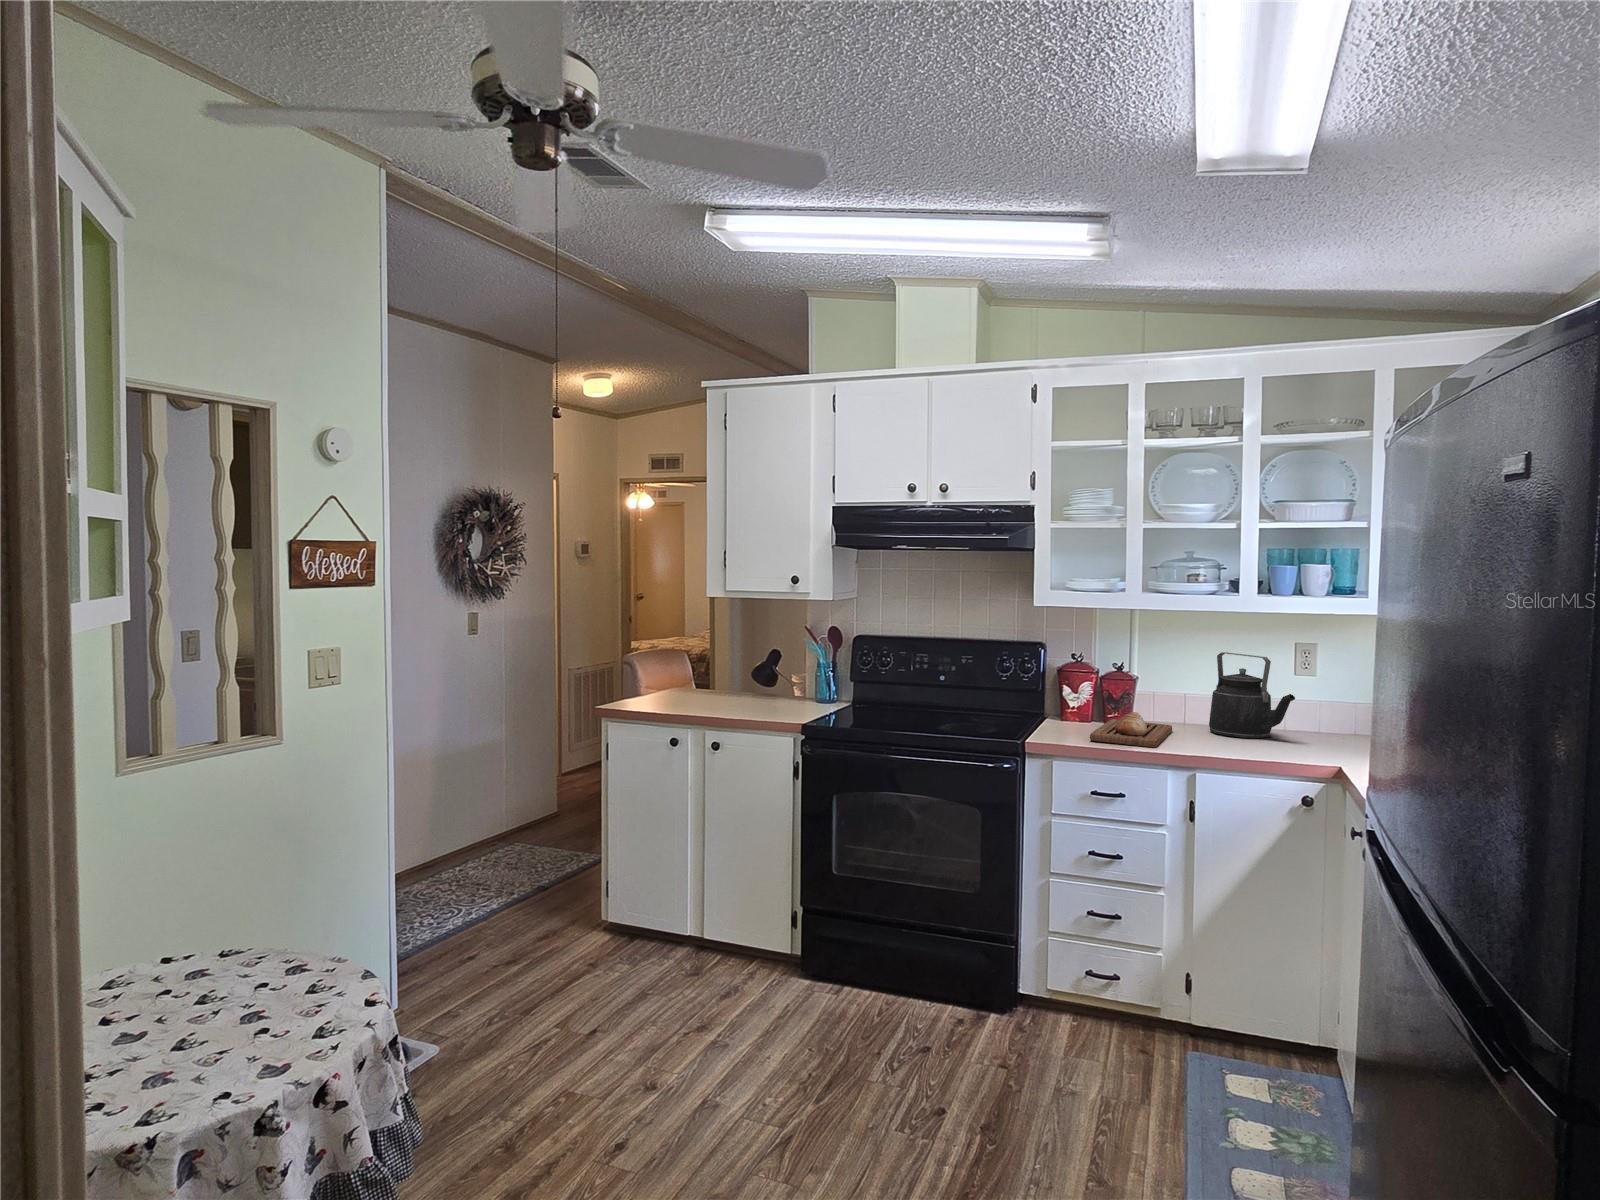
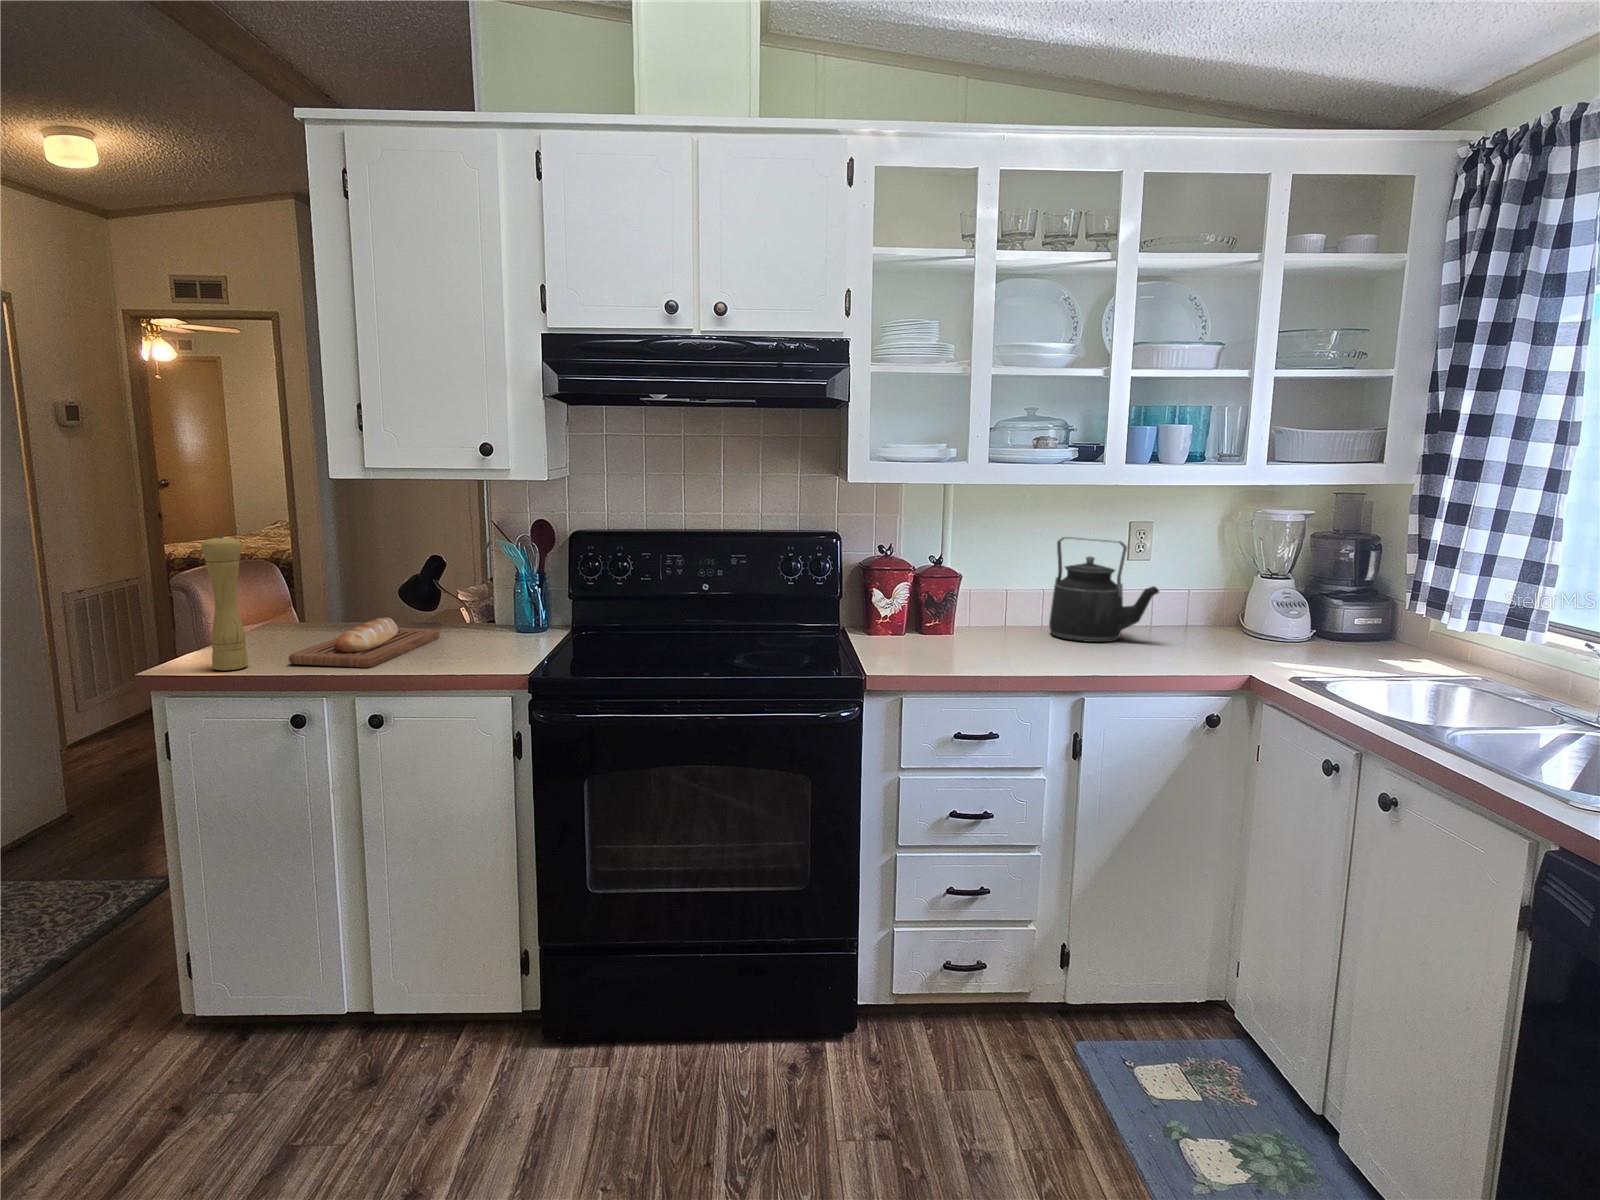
pepper mill: none [635,629,656,708] -> present [201,536,248,670]
bread loaf: present [1090,712,1172,748] -> present [289,618,440,668]

